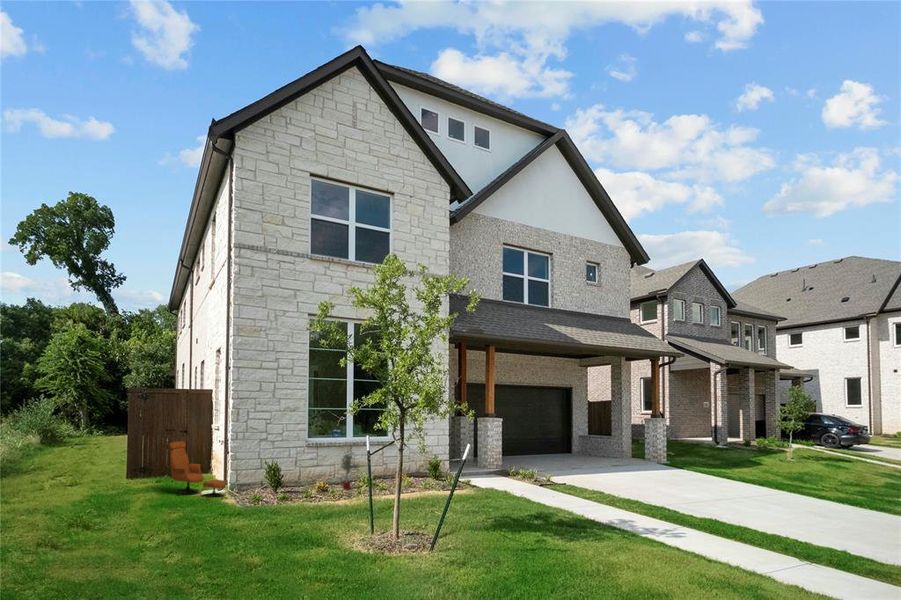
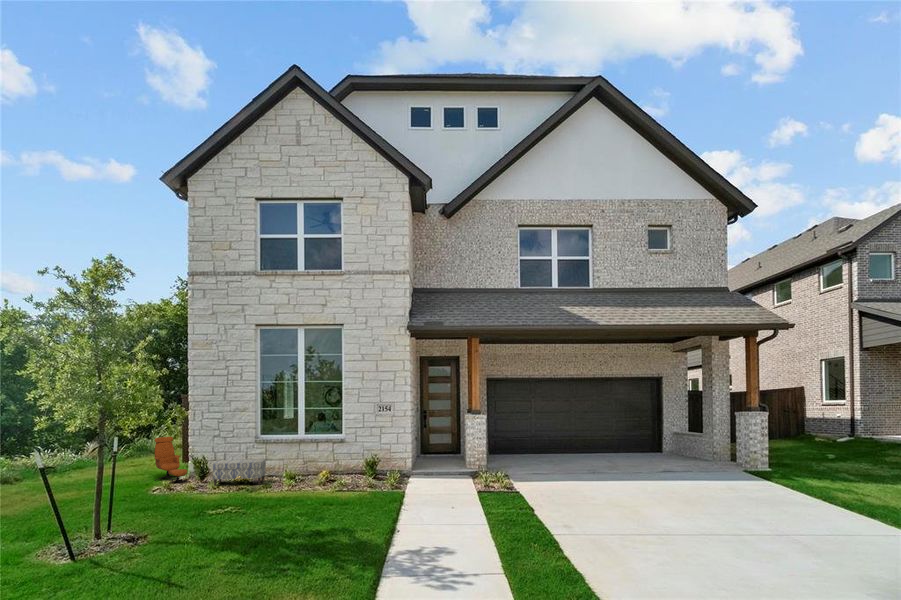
potted tree: present [341,450,360,490] -> none [281,445,305,483]
bench: none [265,465,326,498] -> present [213,459,266,486]

